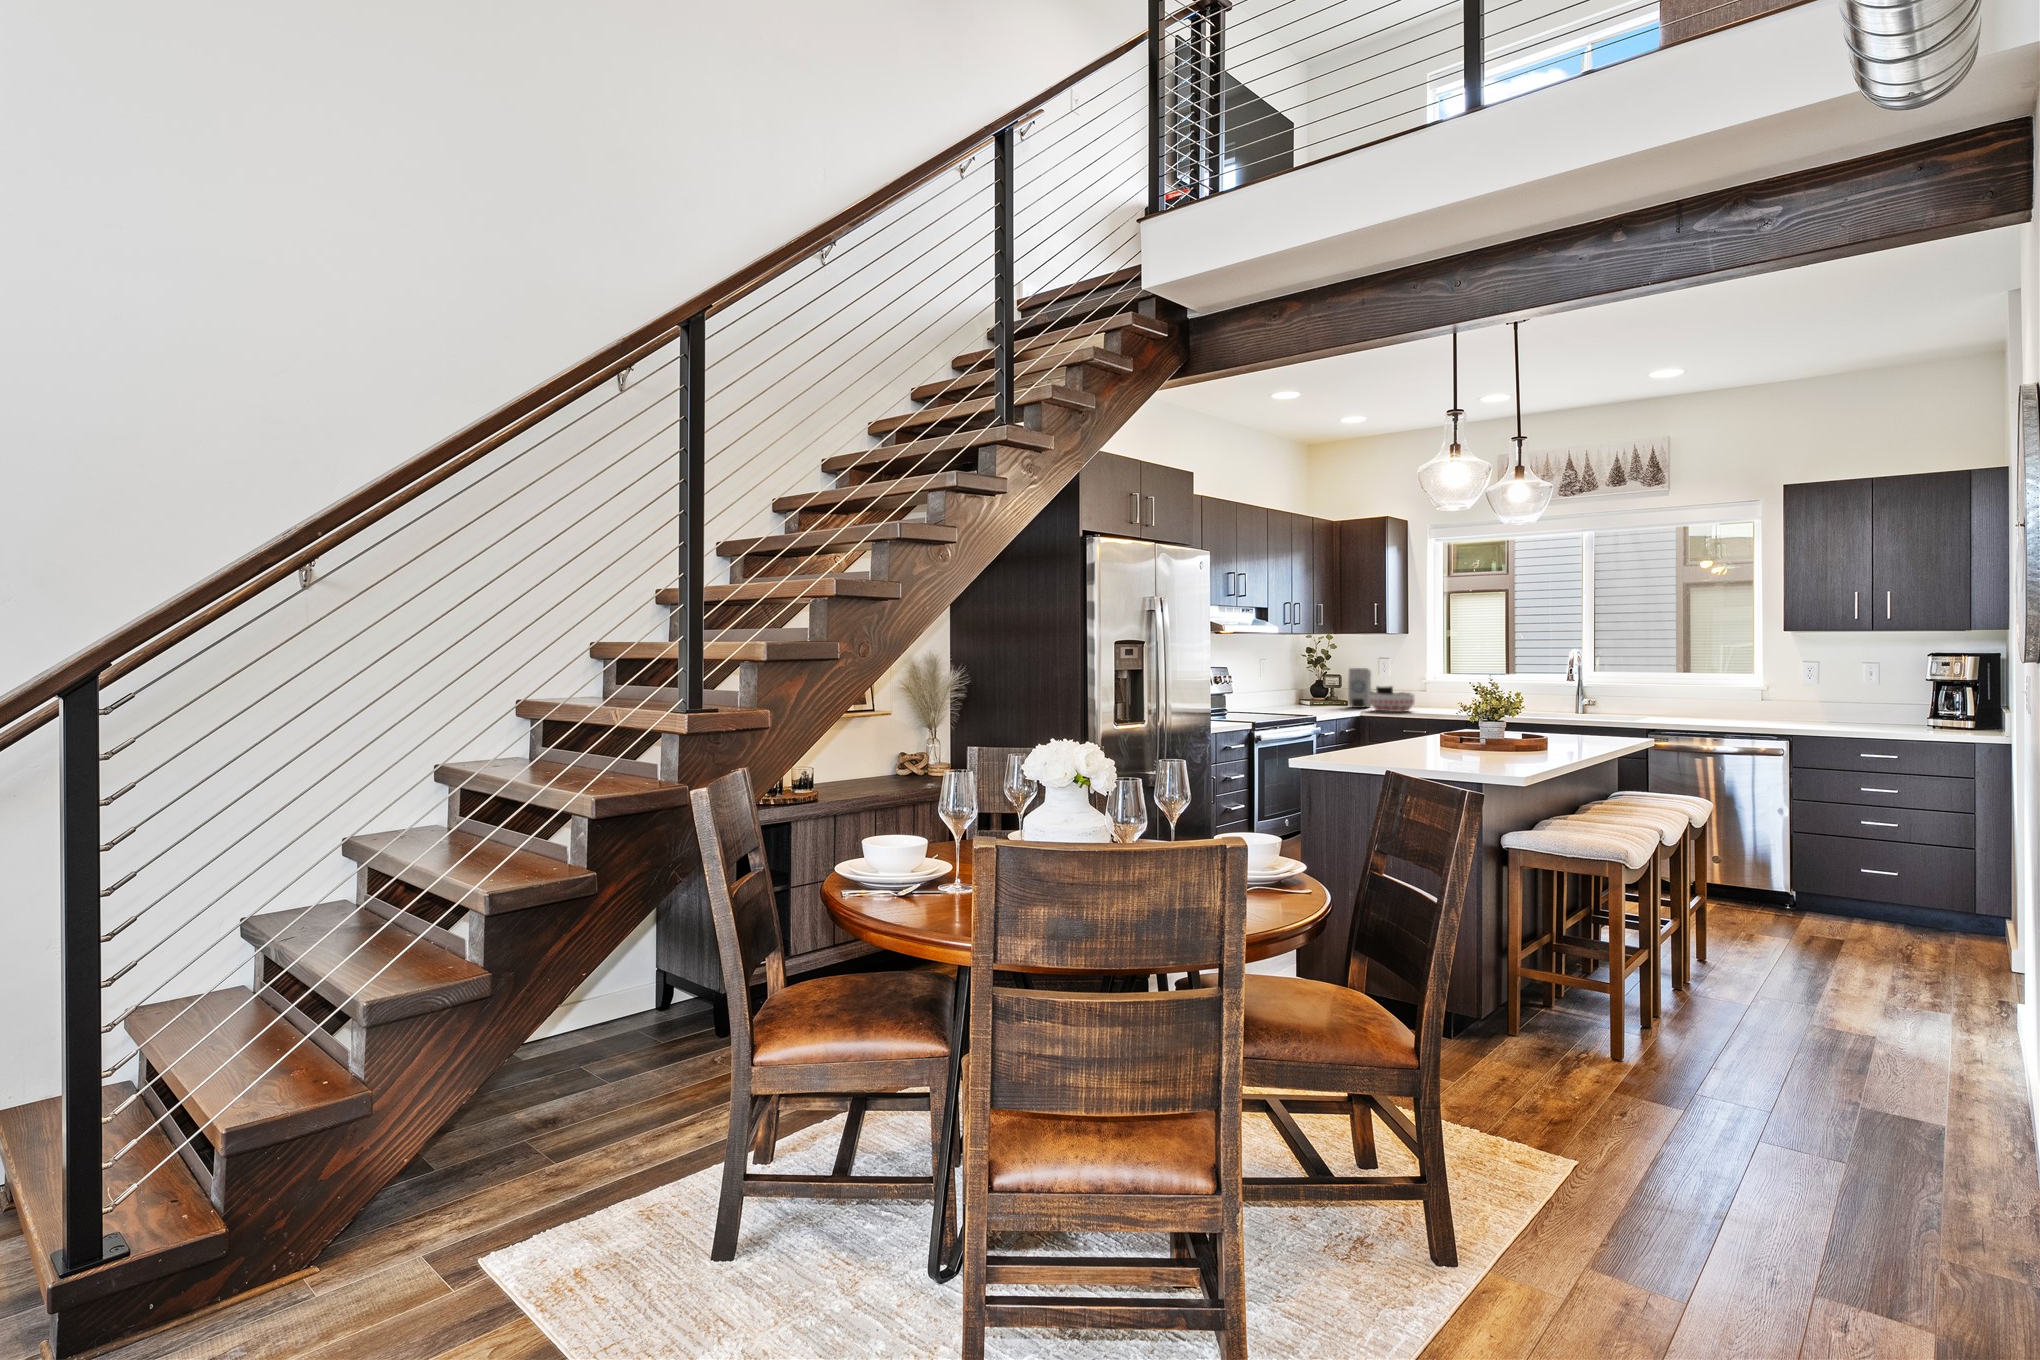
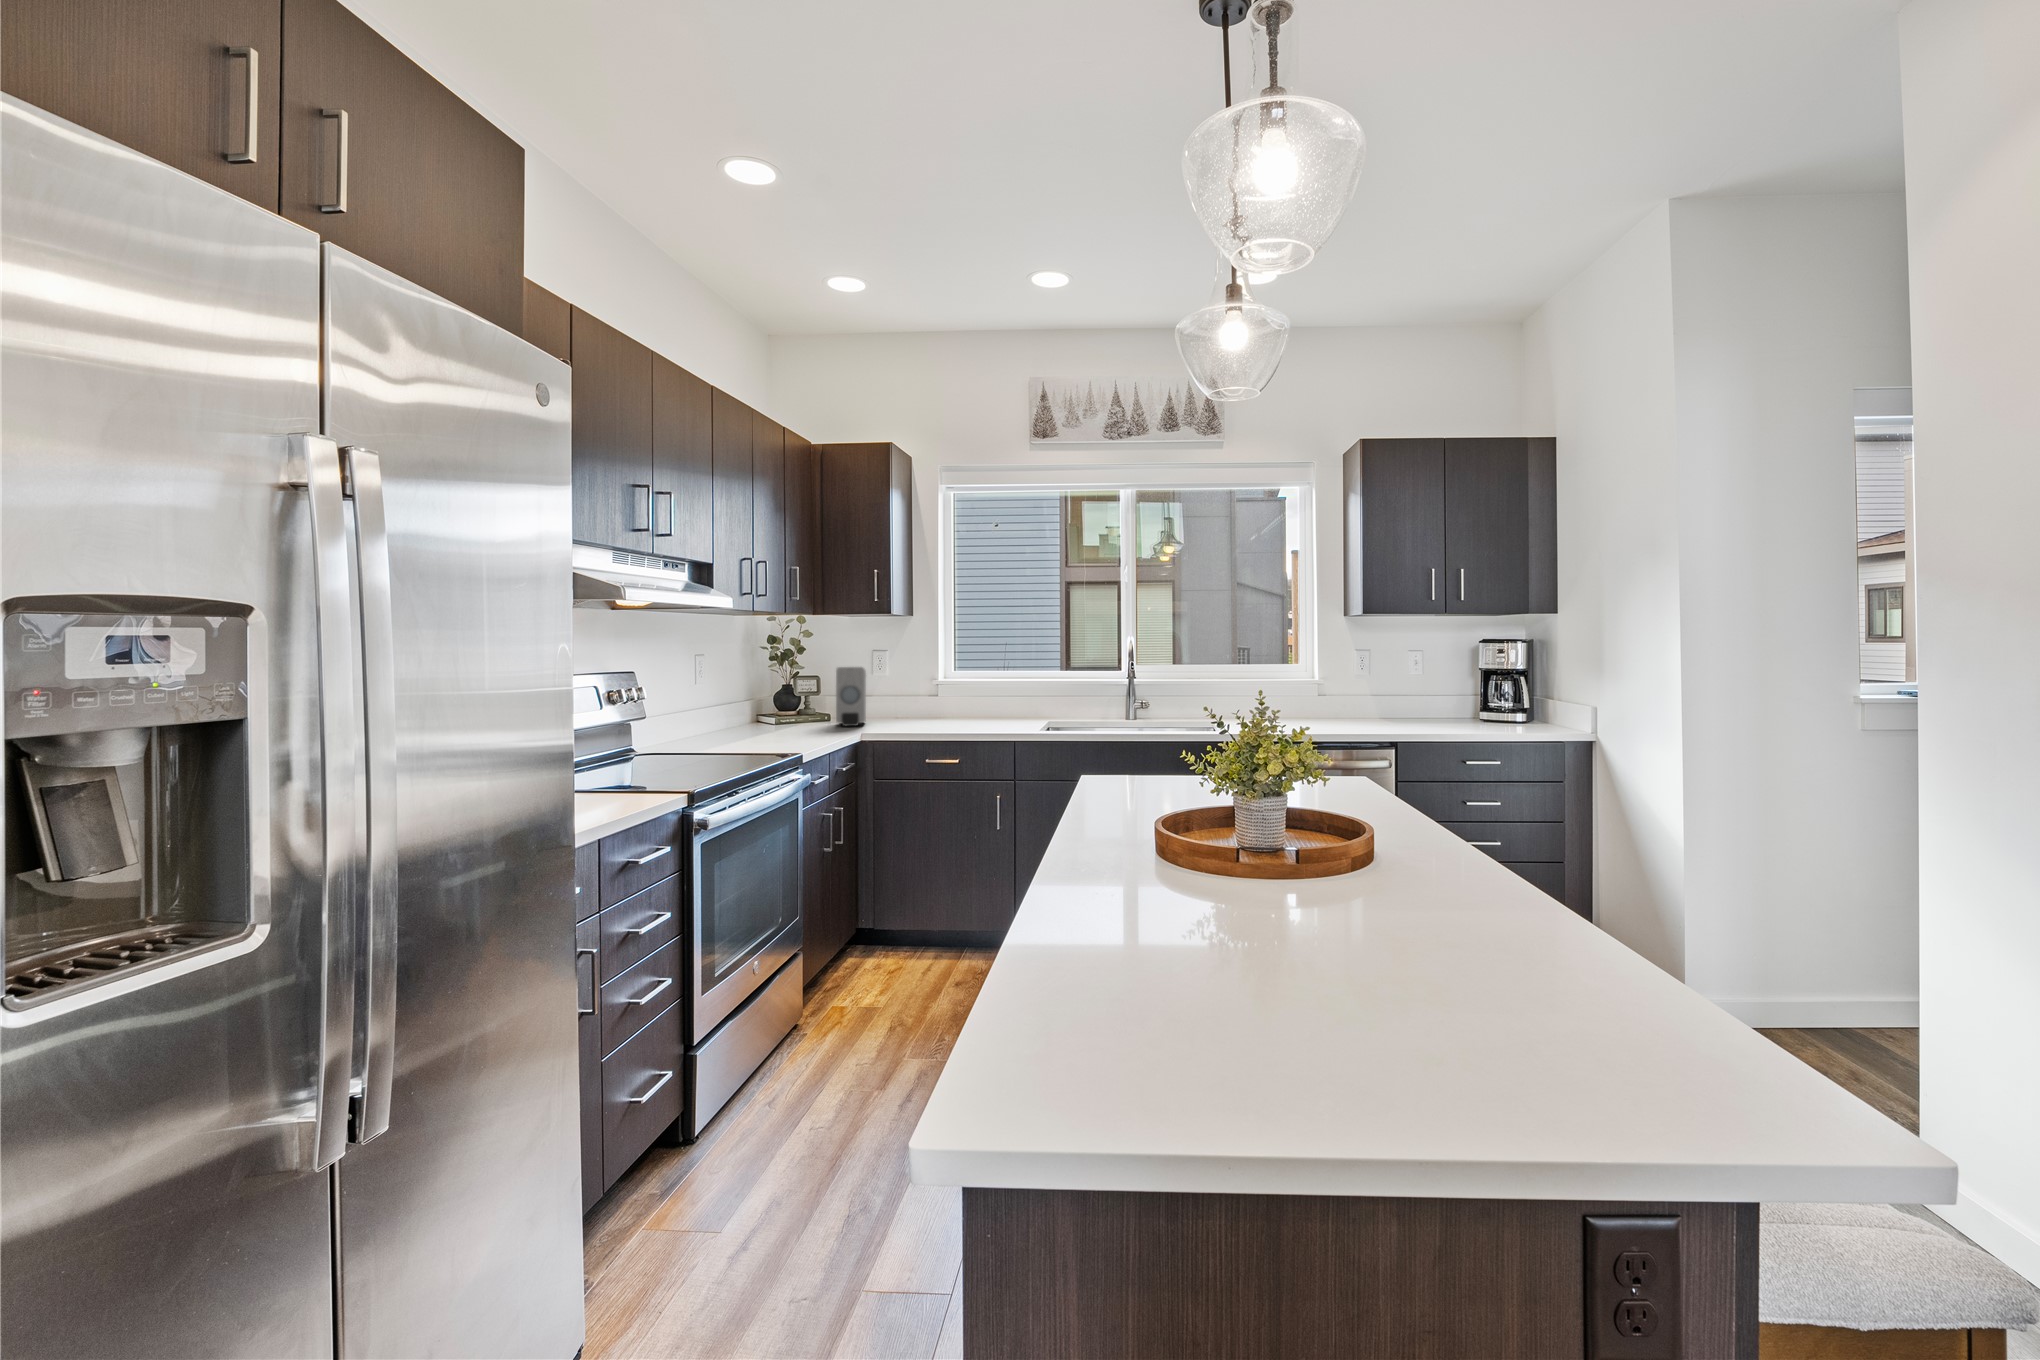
bowl: present [1370,686,1415,712] -> none [871,693,934,732]

